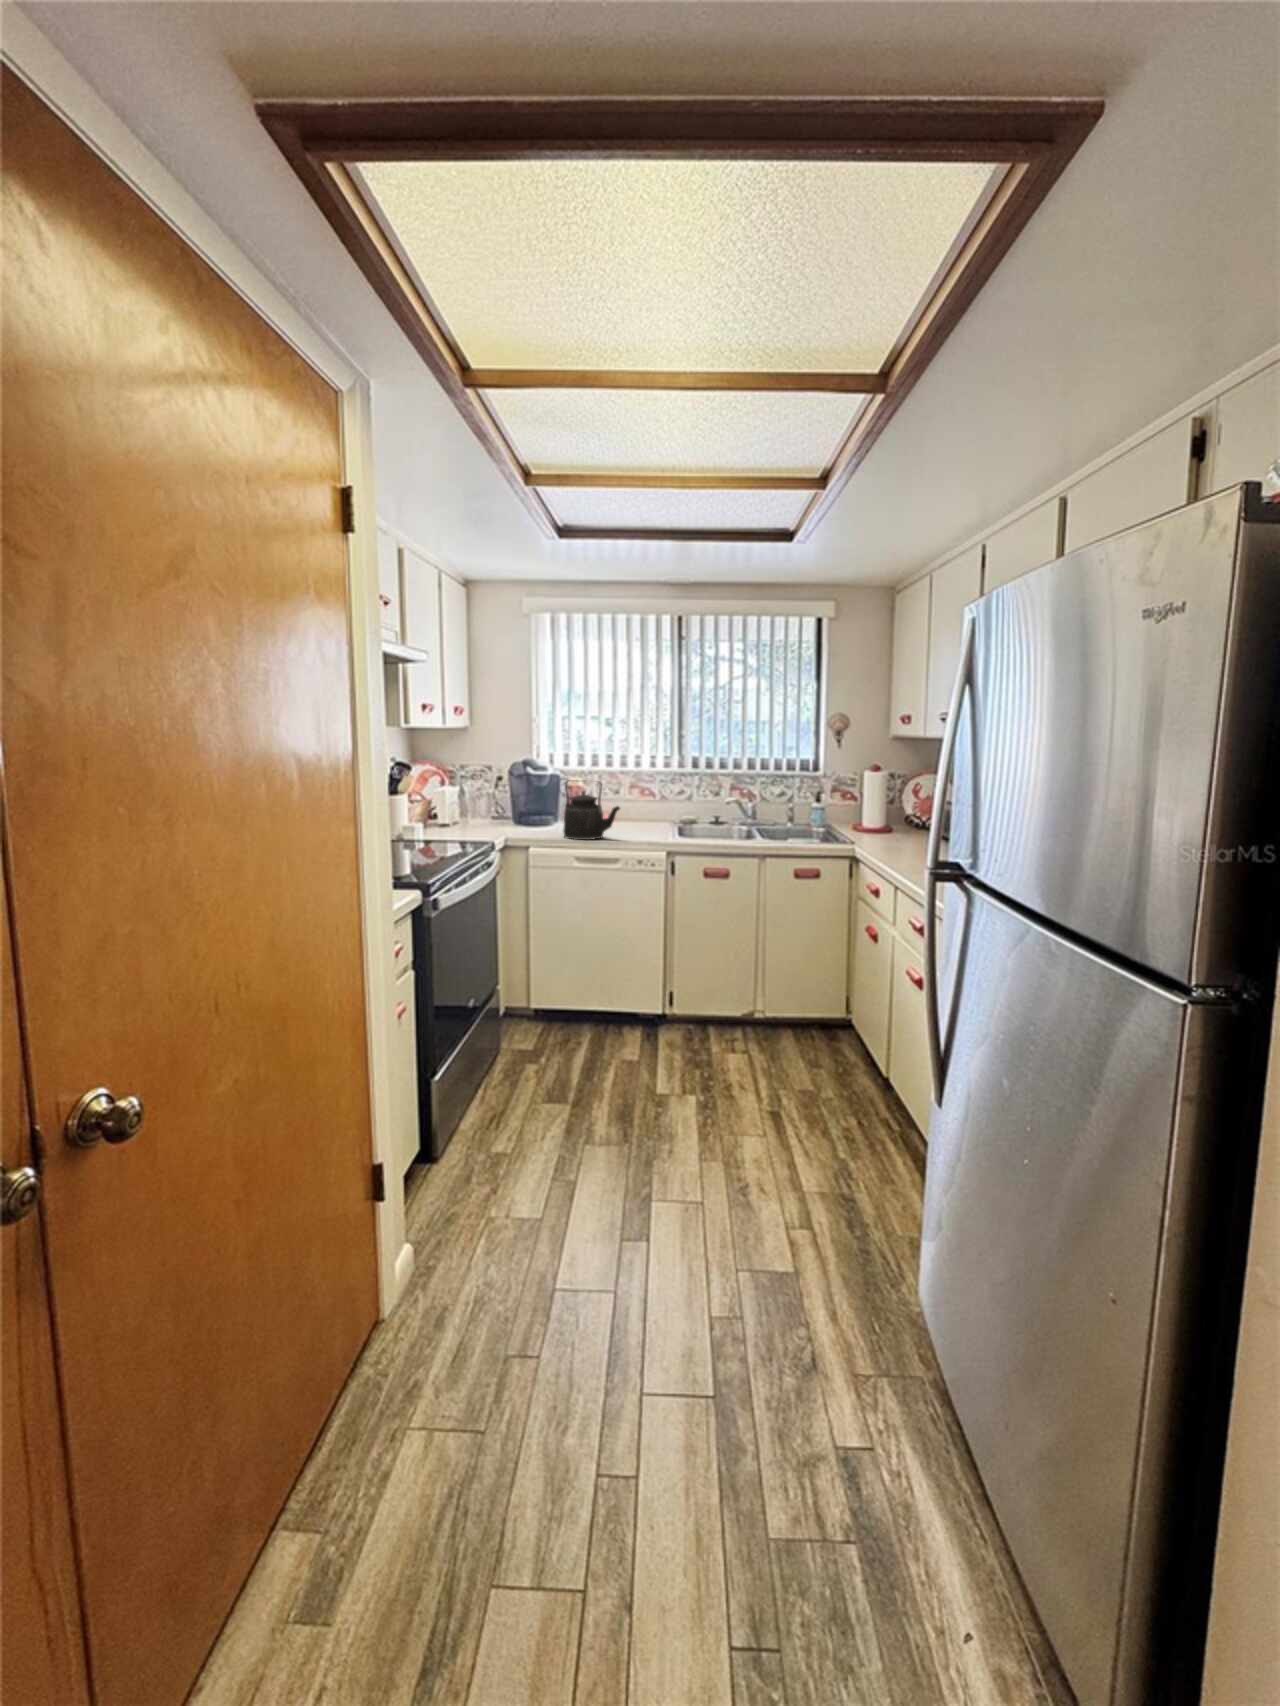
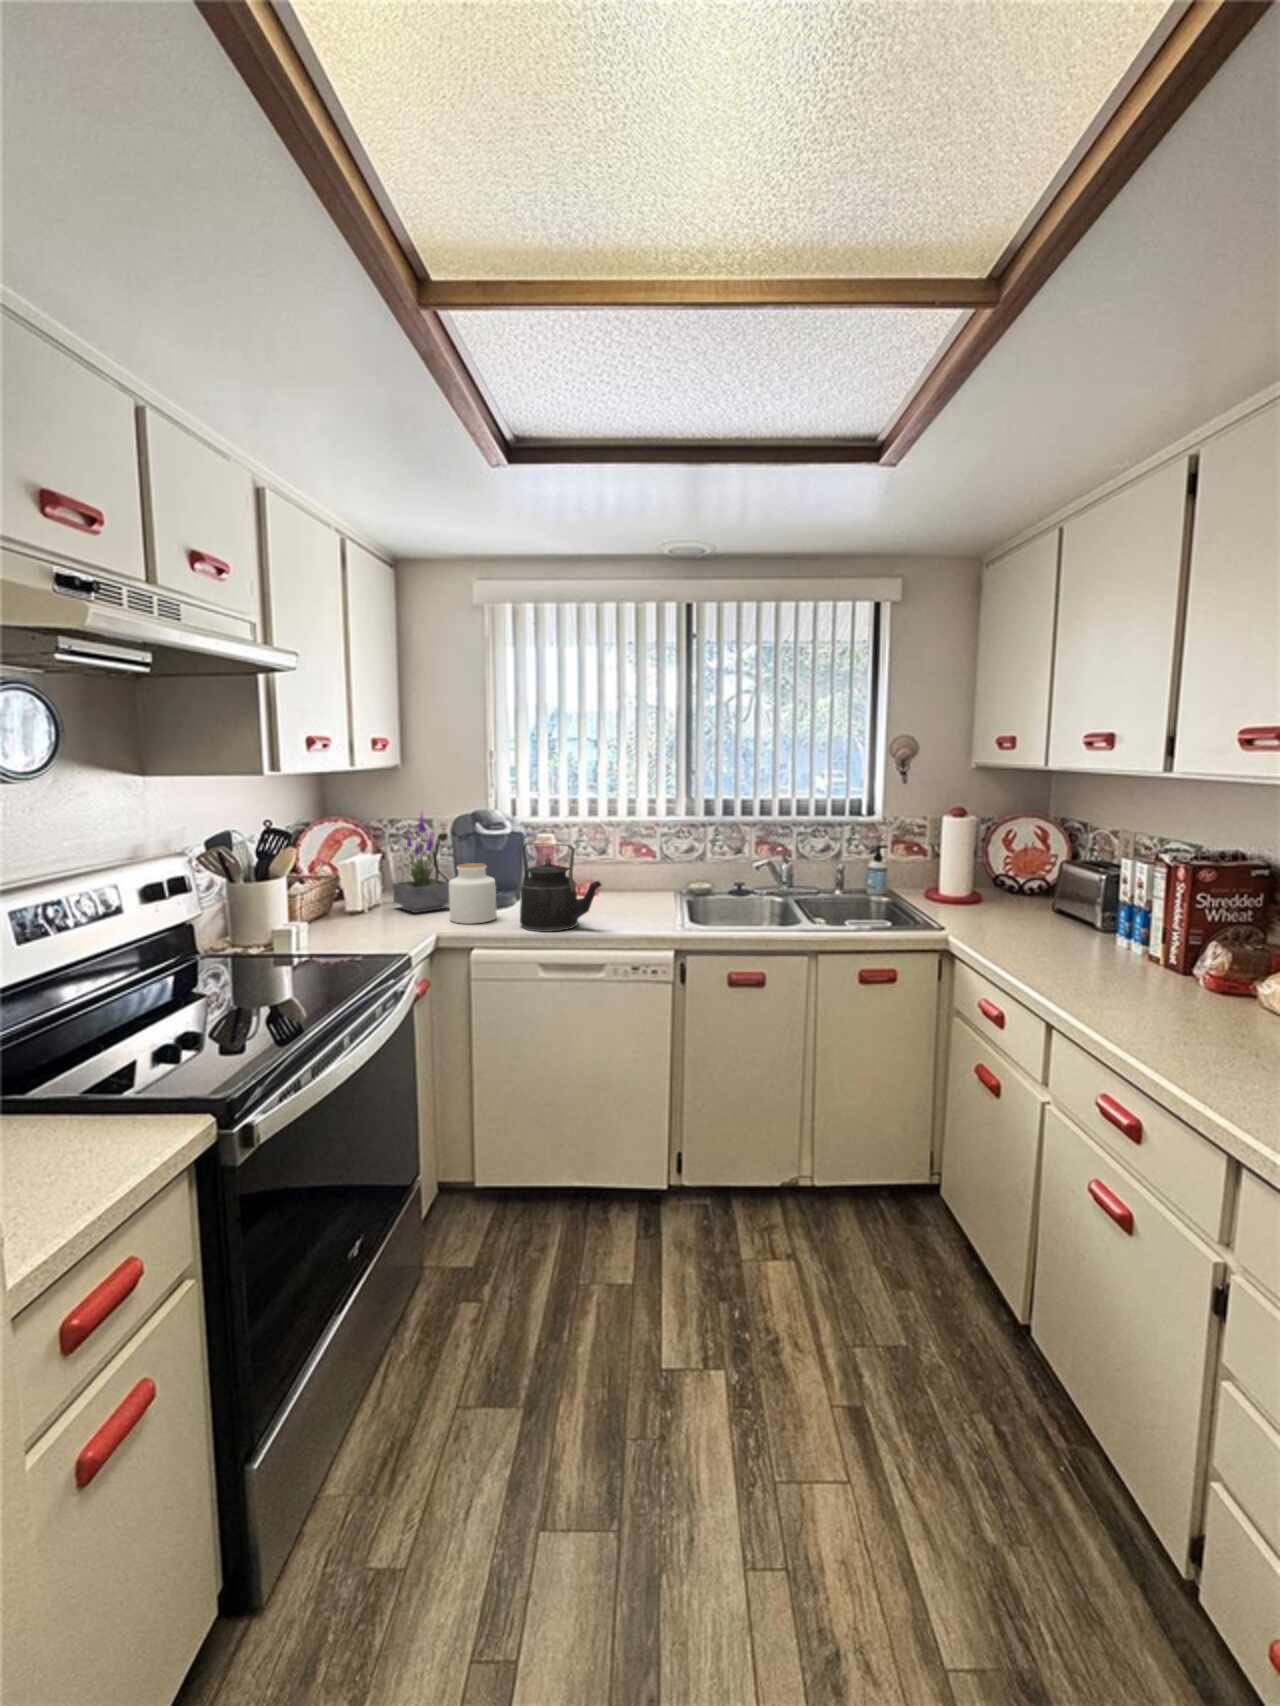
potted plant: none [469,756,512,830] -> present [392,812,450,913]
jar: none [513,794,546,835] -> present [449,863,497,924]

